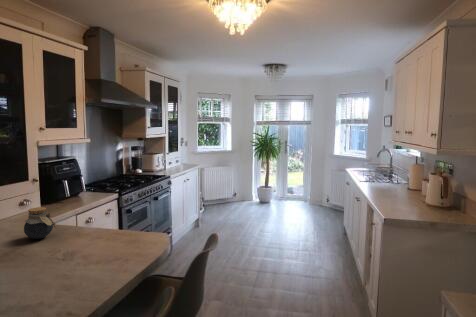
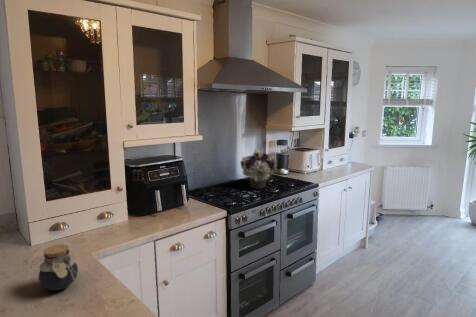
flower arrangement: none [109,151,142,182] -> present [241,149,277,188]

